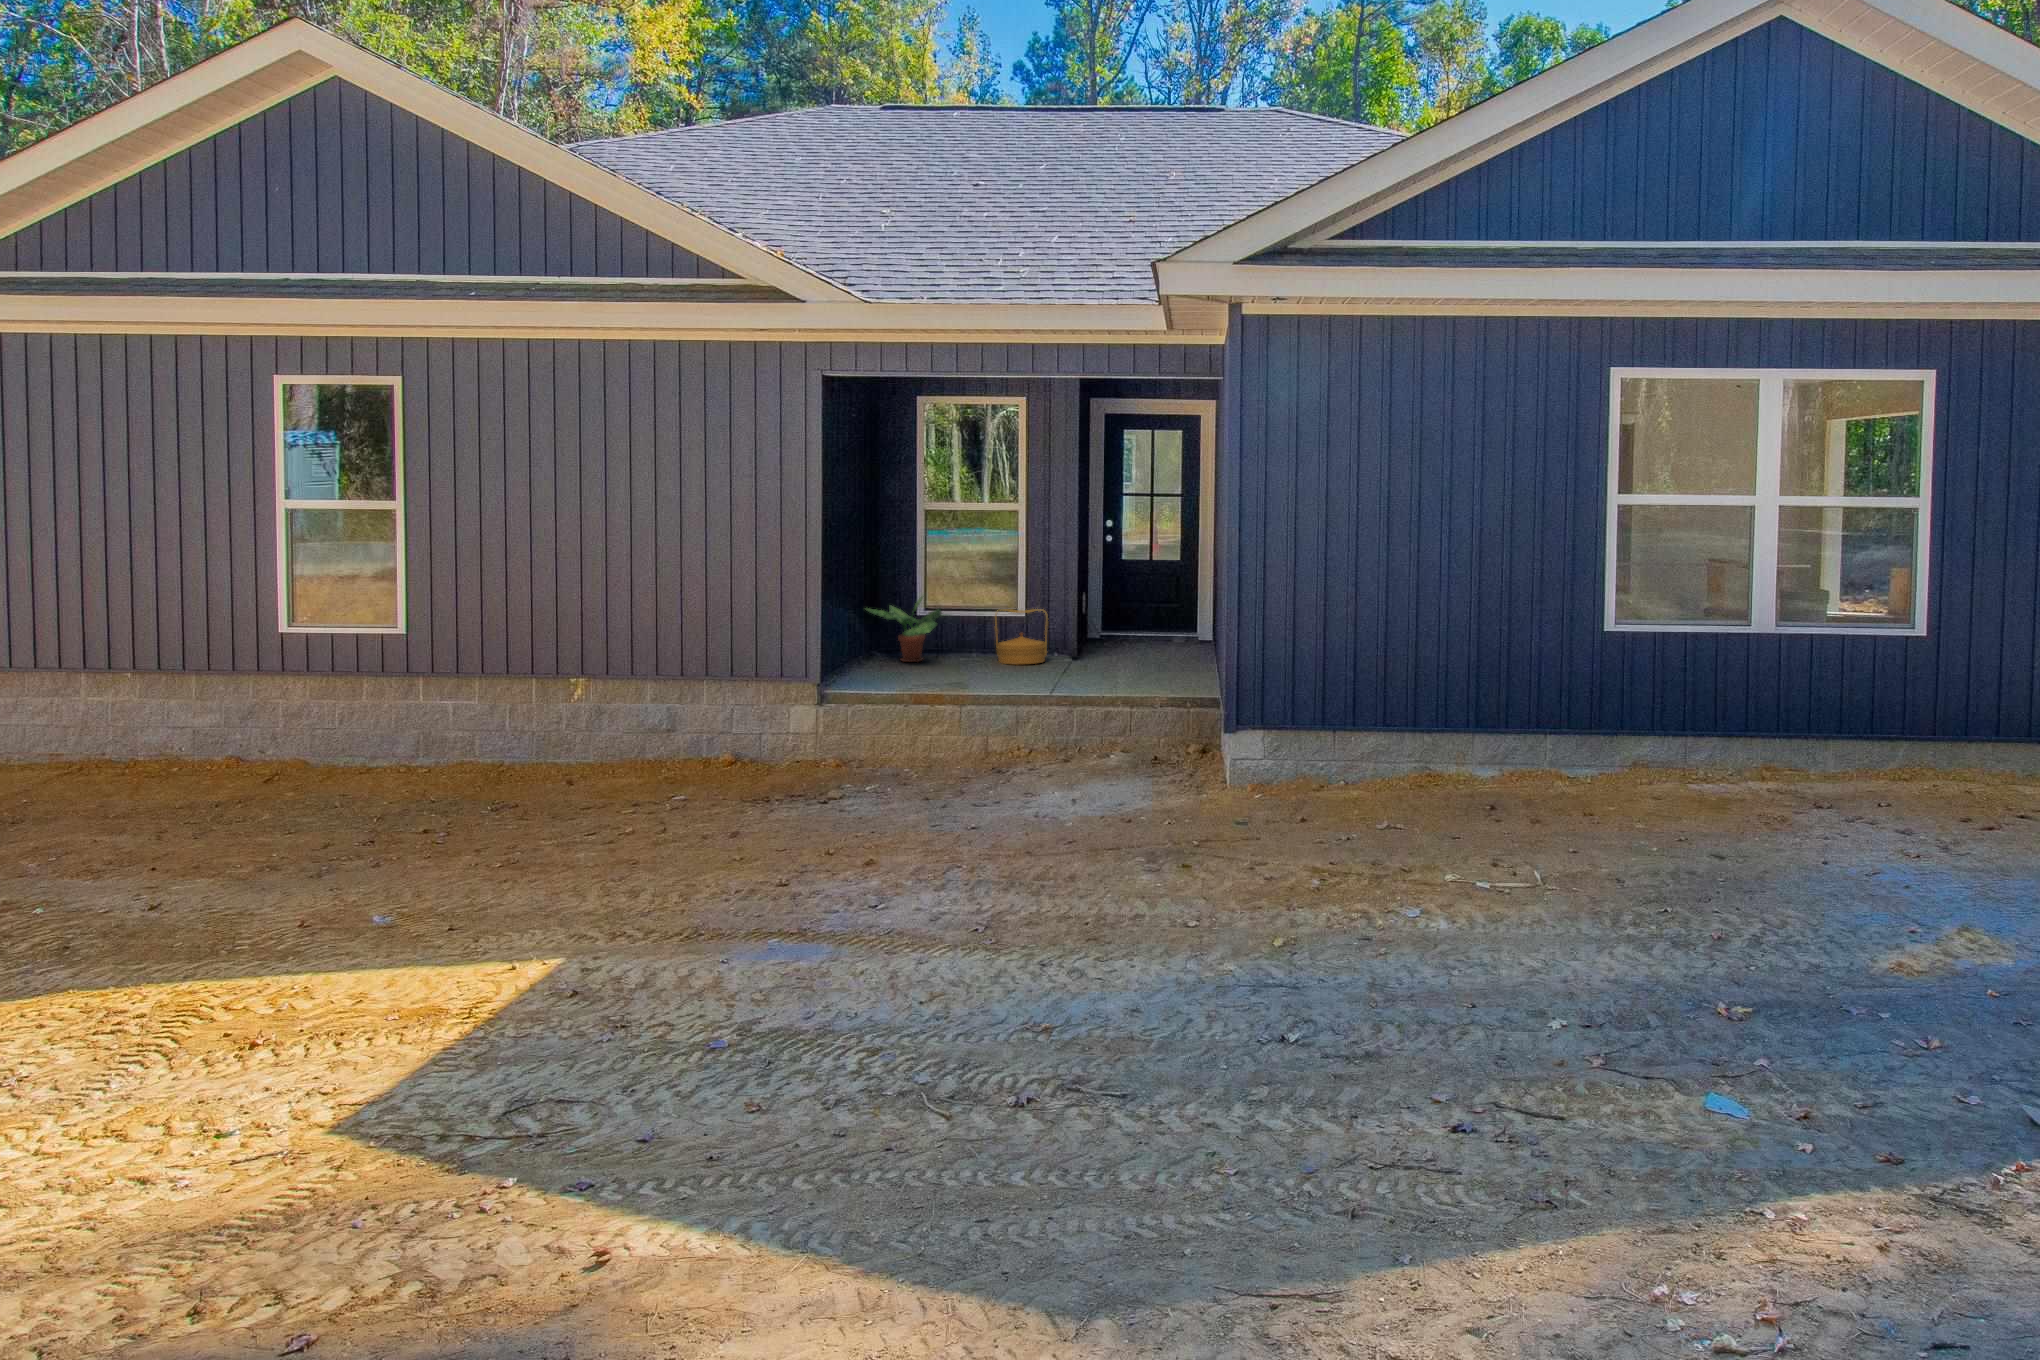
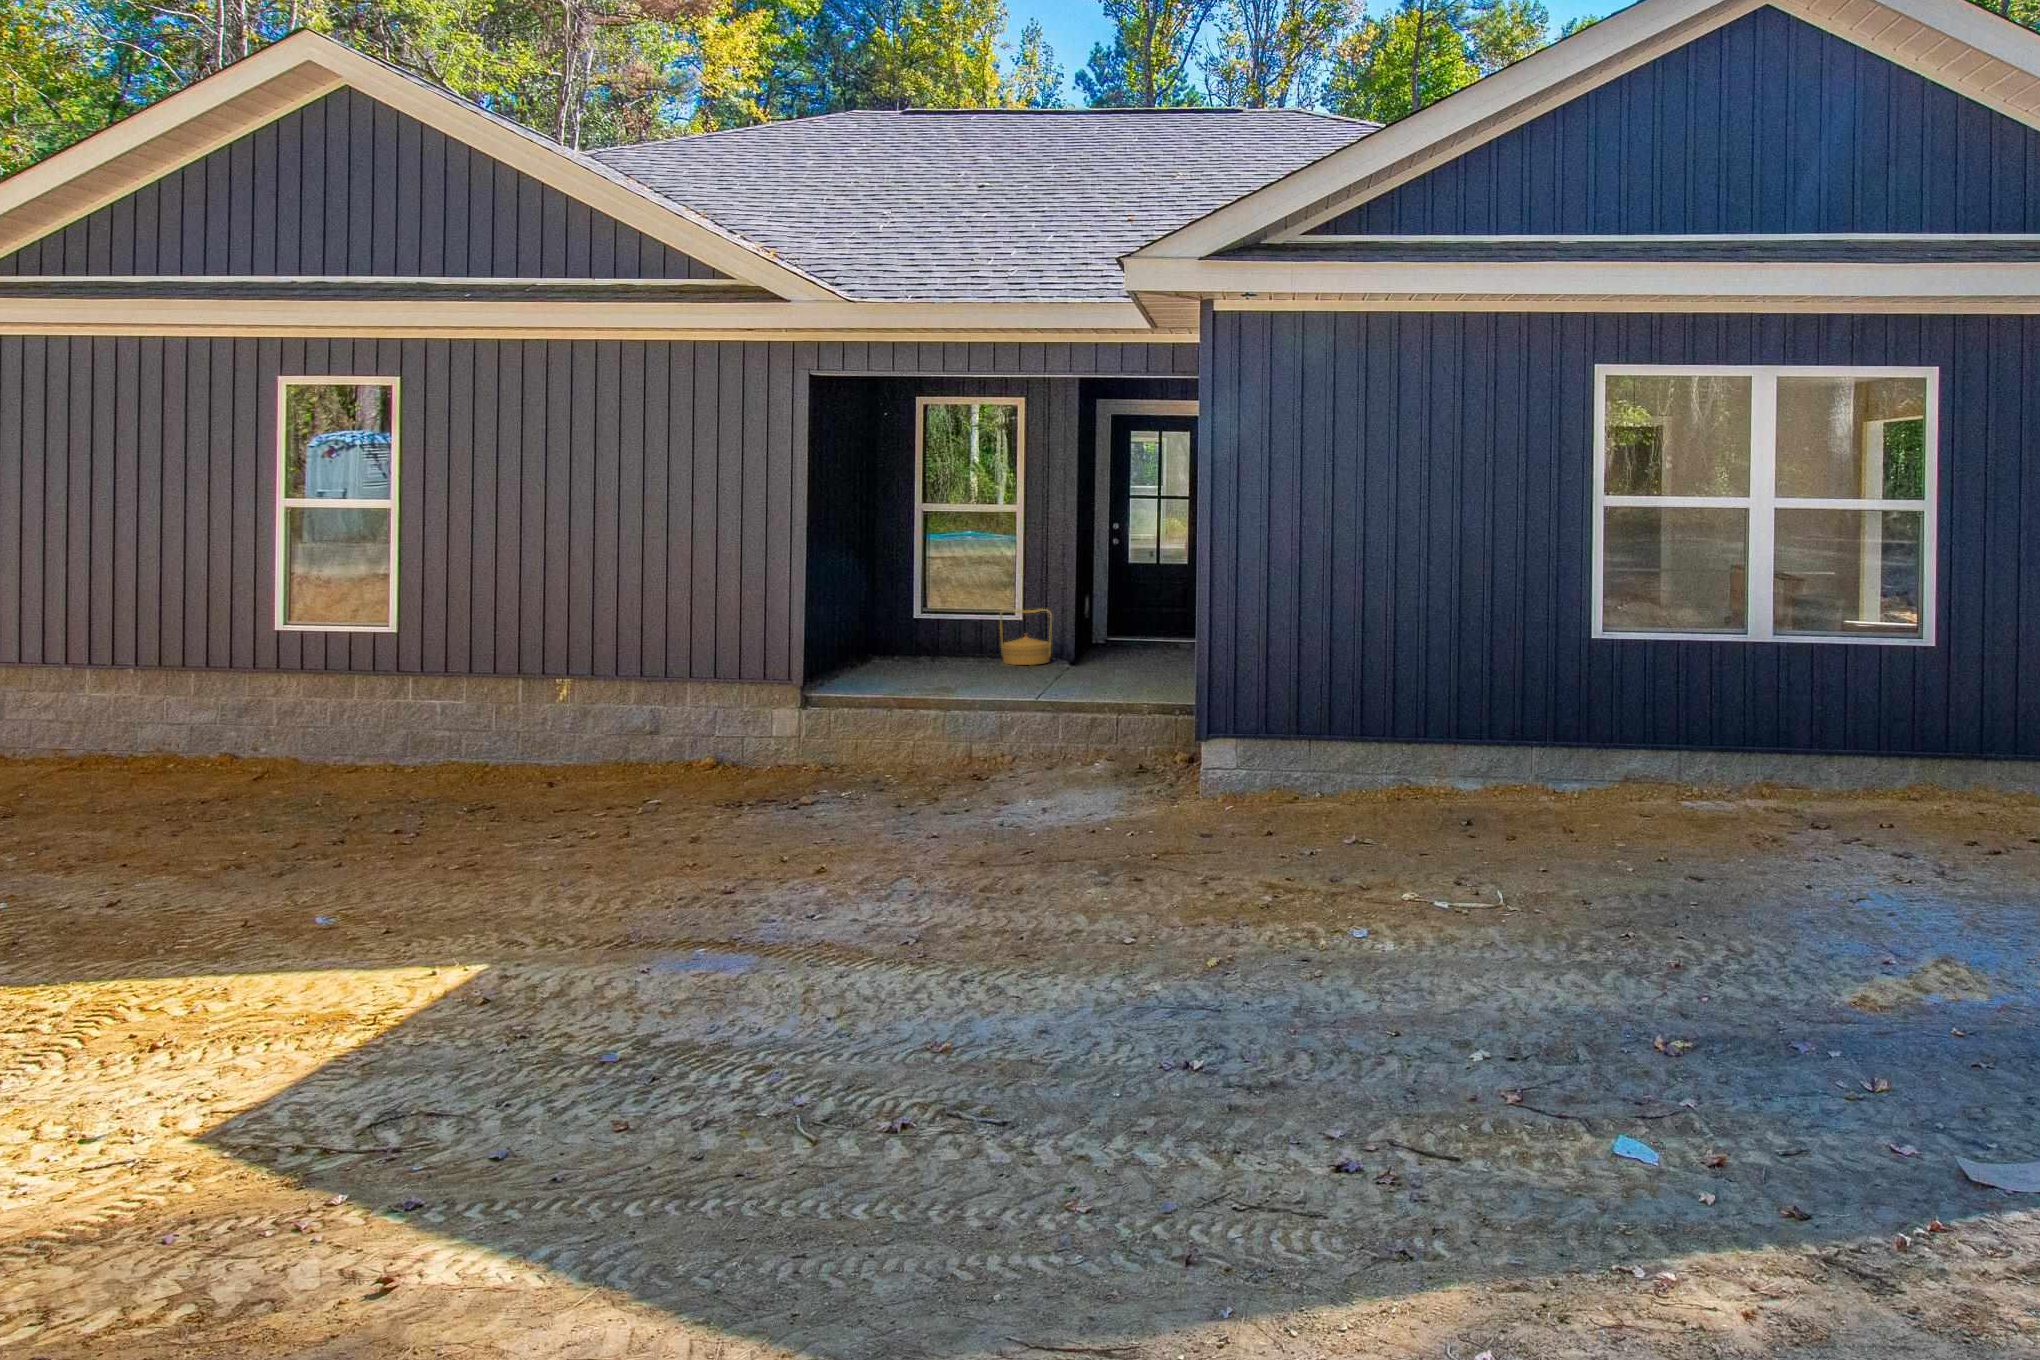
potted plant: present [866,597,947,662] -> none [869,592,960,661]

